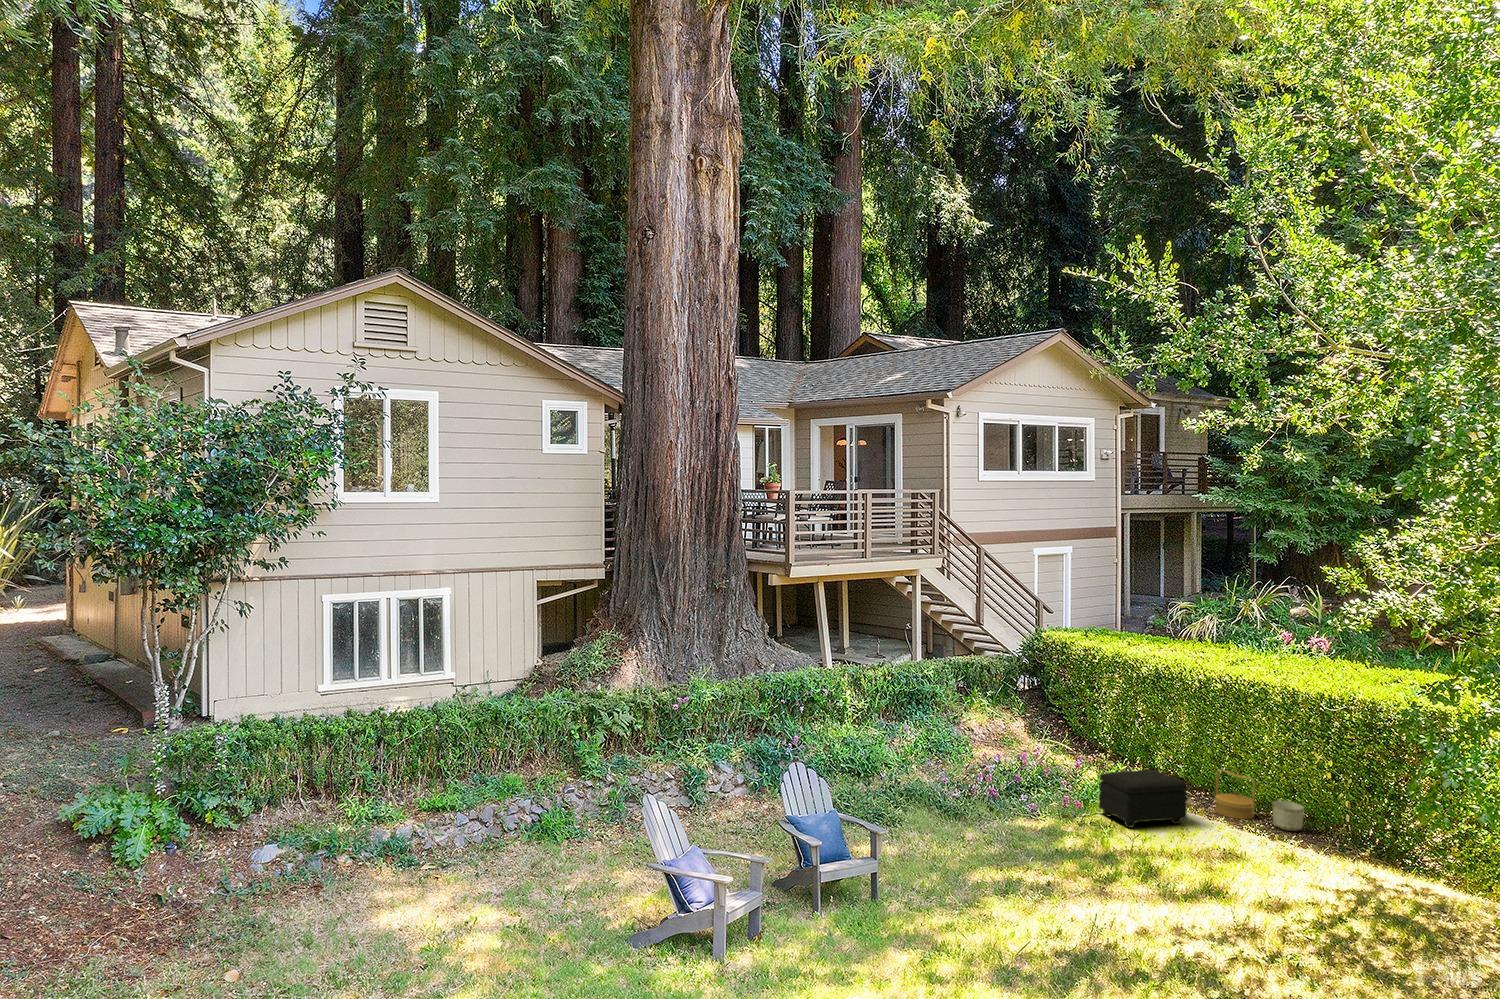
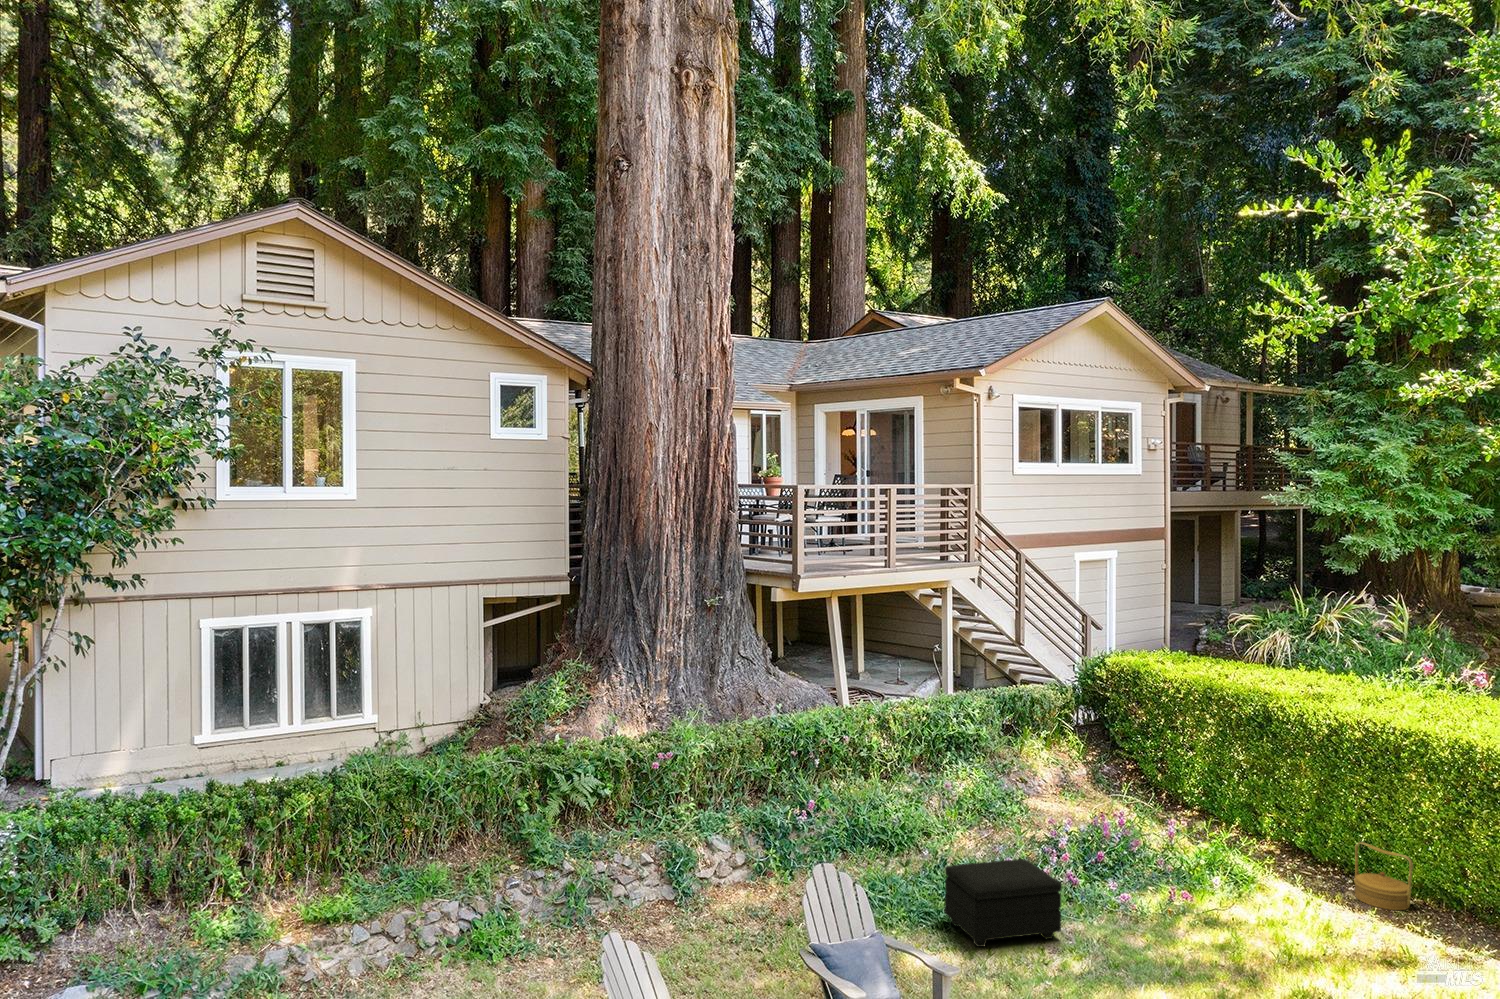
footstool: present [1099,770,1187,828] -> present [944,859,1062,947]
planter: present [1273,801,1304,831] -> none [1439,887,1484,930]

